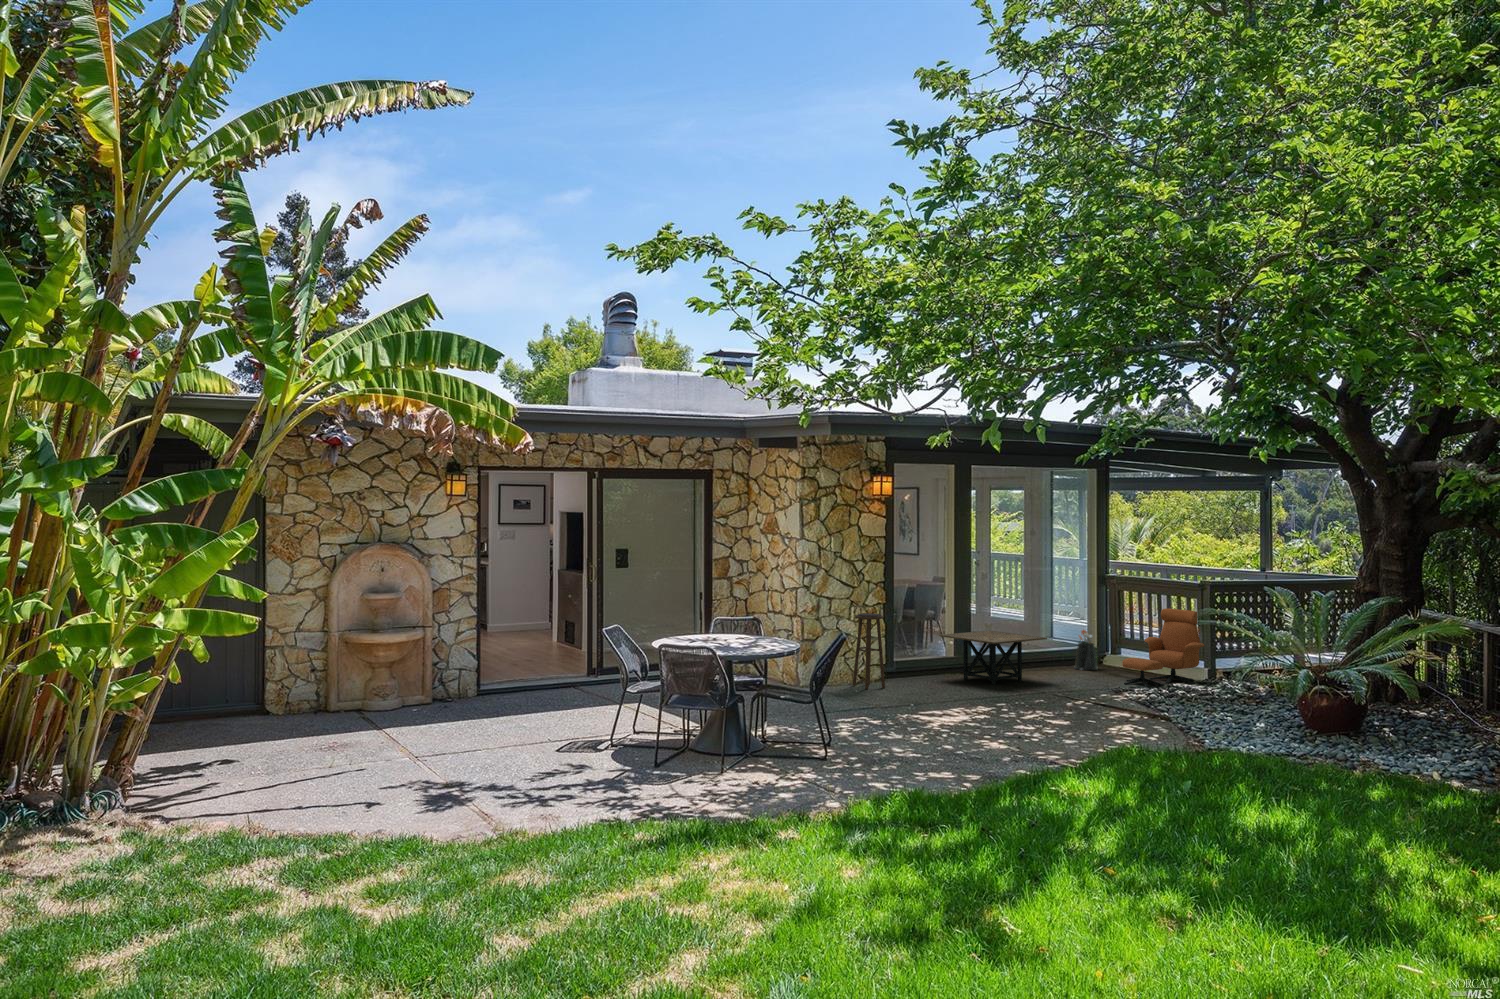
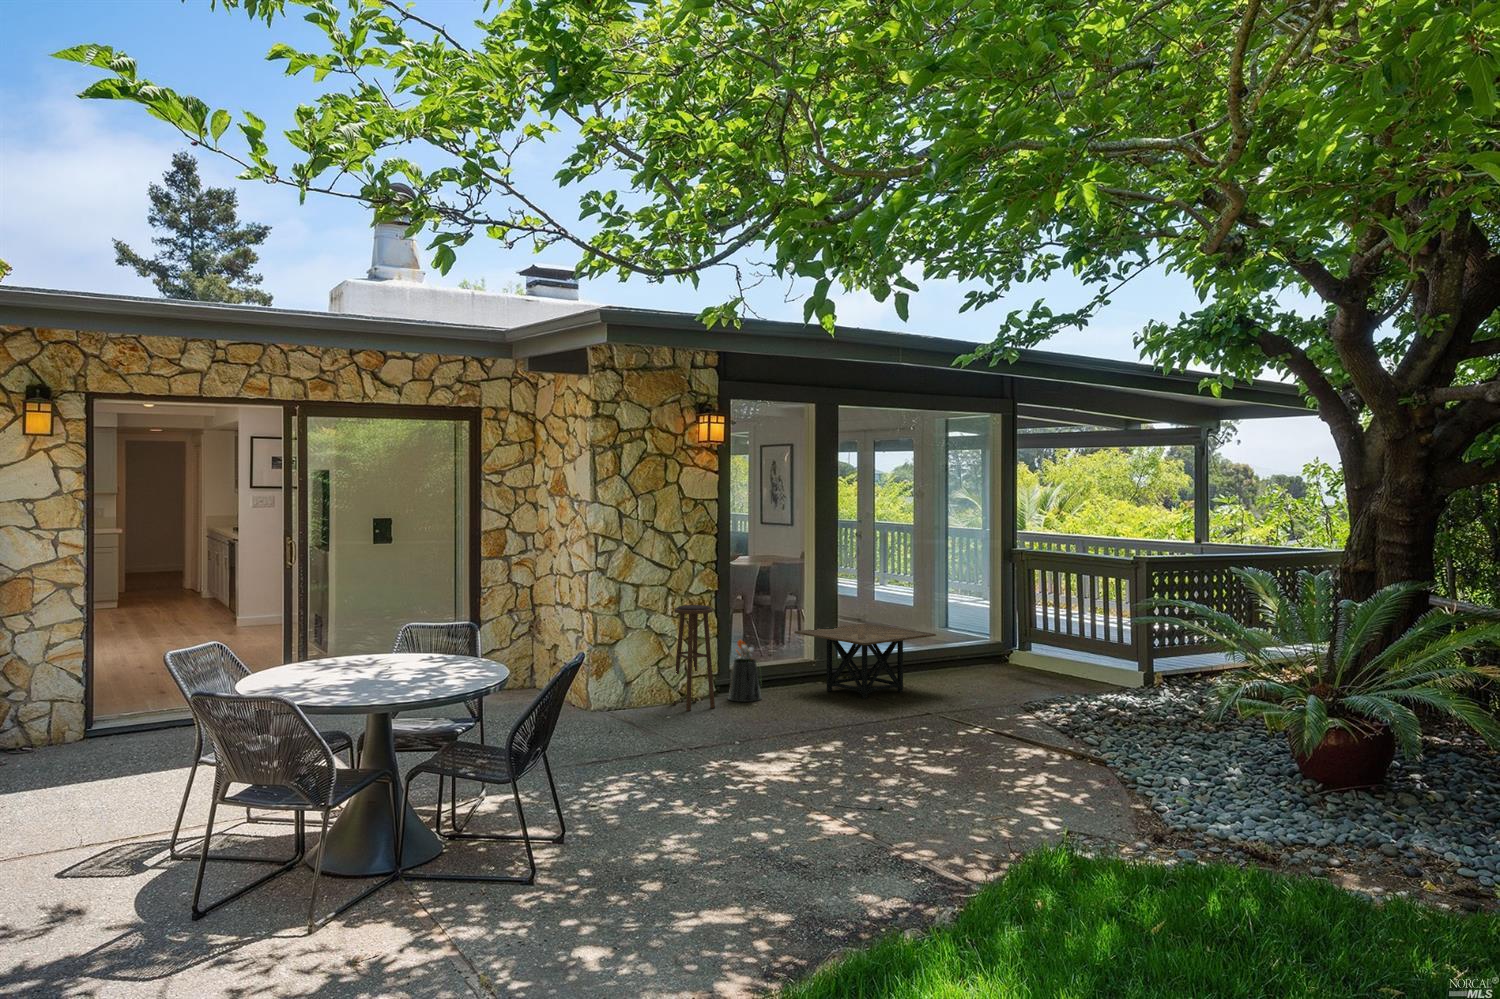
lounge chair: present [1122,608,1204,687] -> none [1034,593,1140,699]
watering can: present [1075,630,1098,670] -> present [728,640,762,702]

